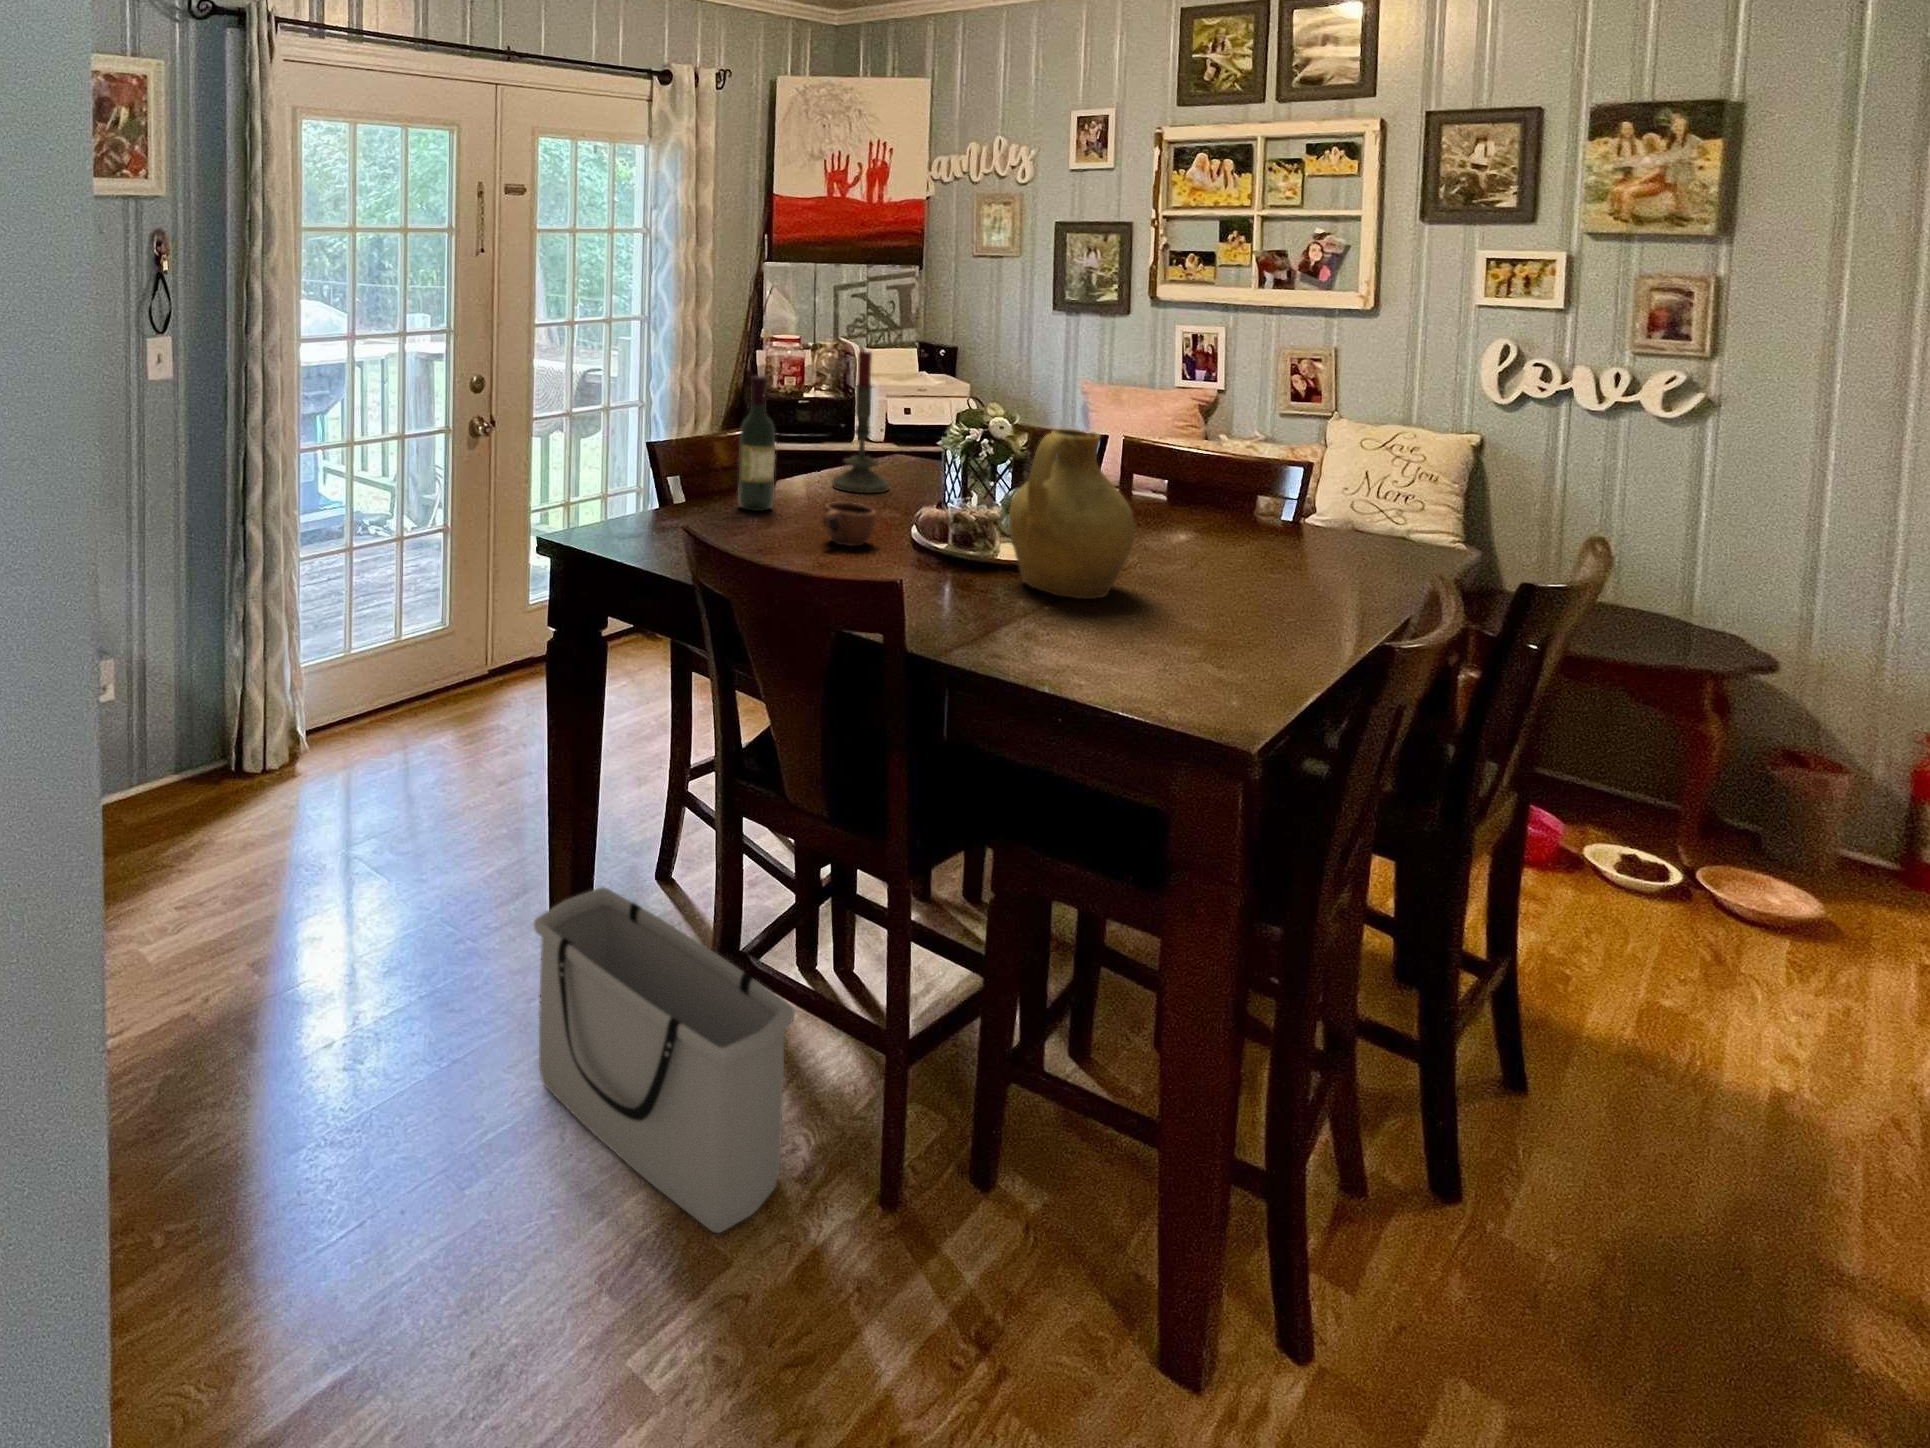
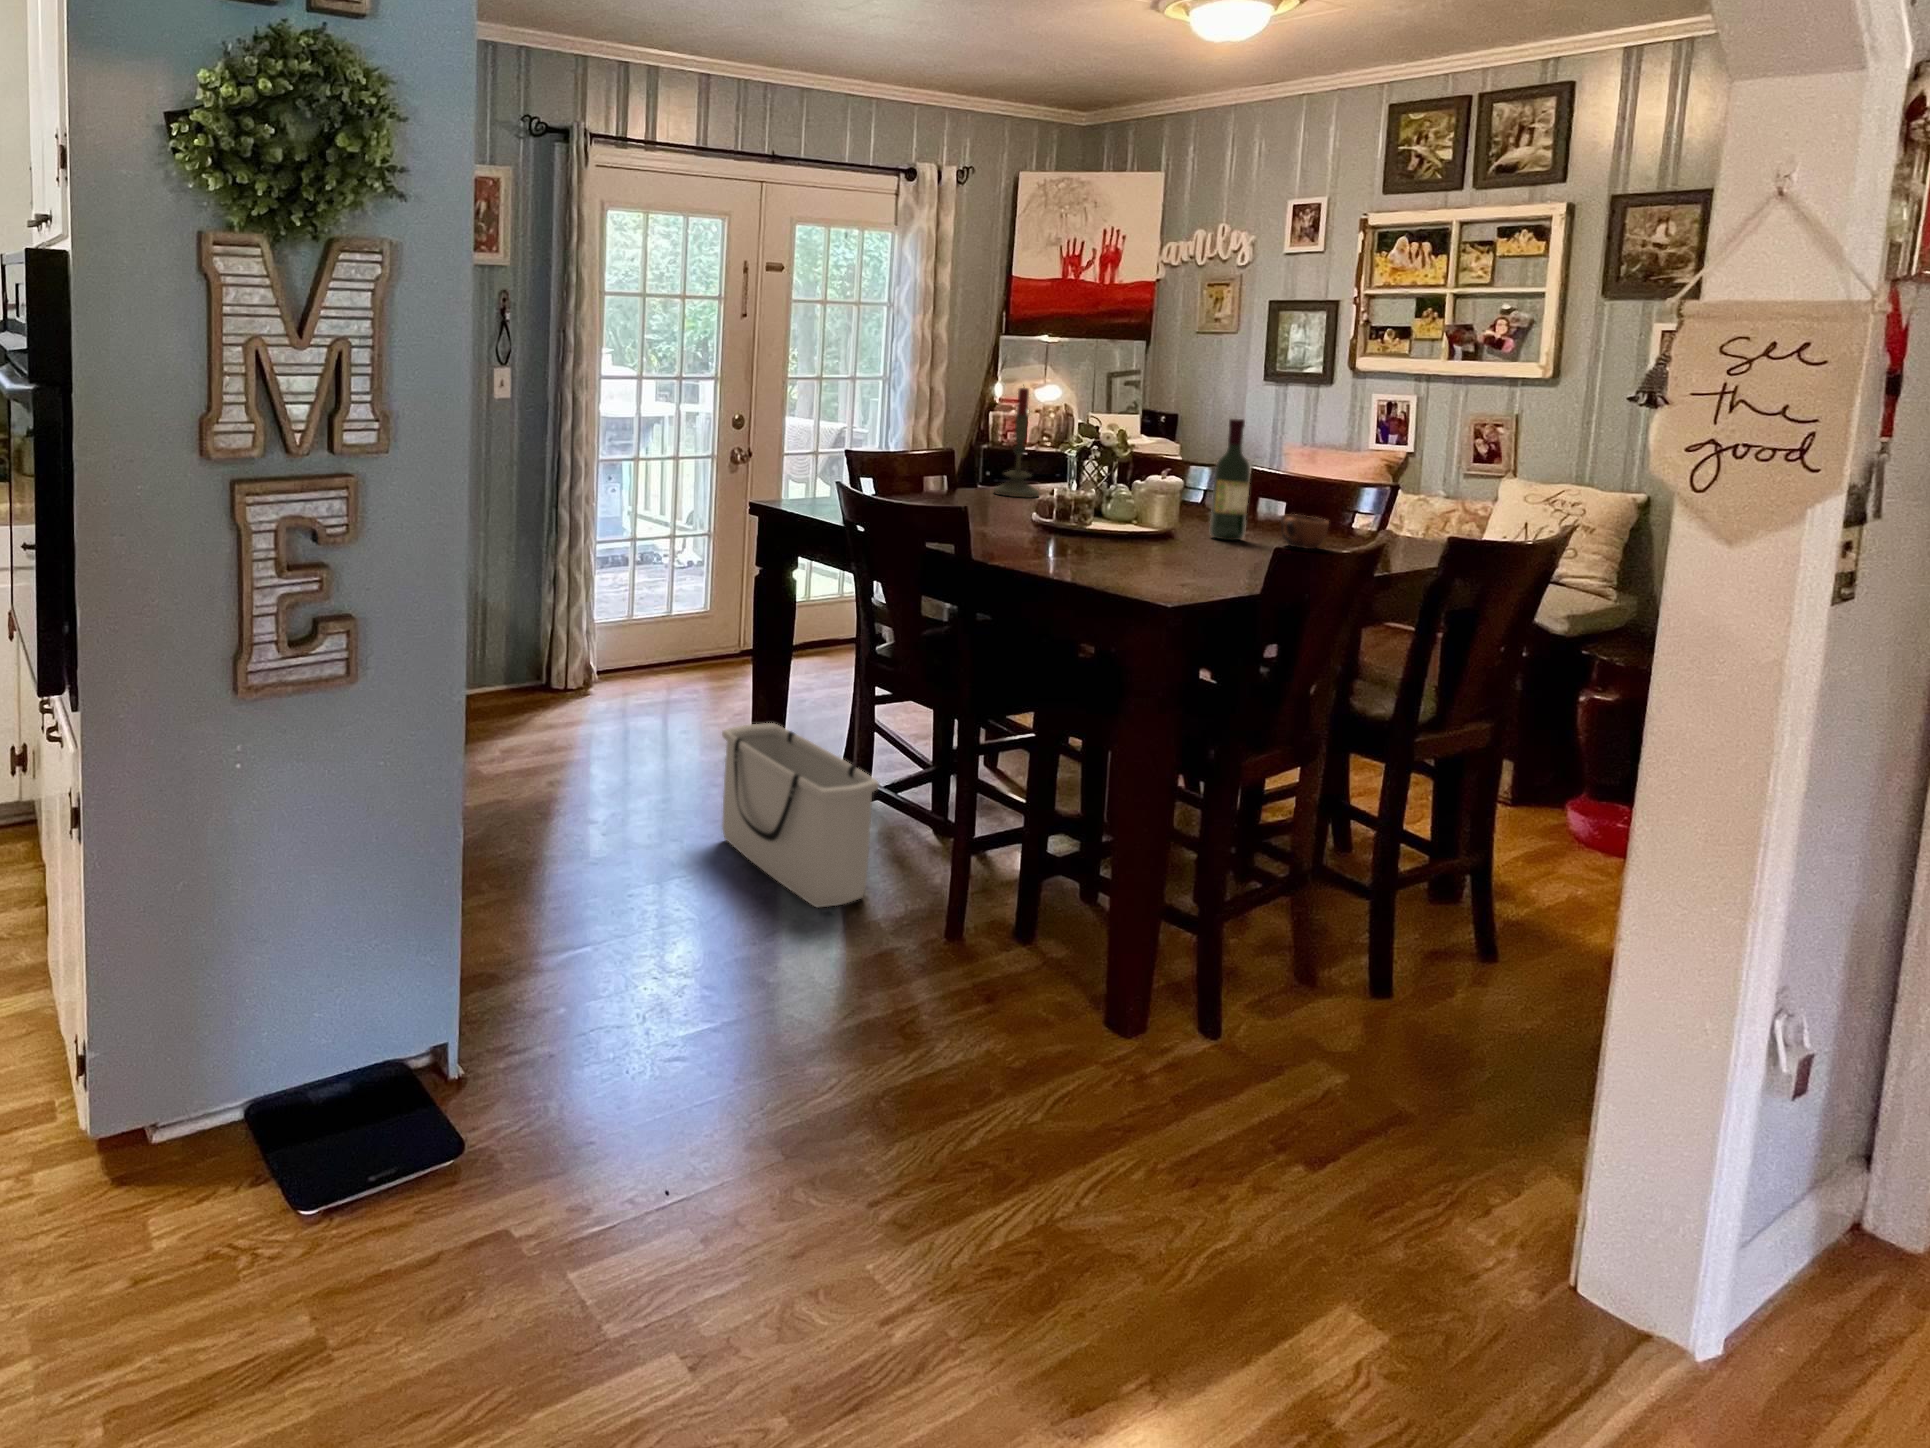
wine bottle: present [738,376,775,511] -> present [1210,419,1250,540]
pitcher: present [1009,428,1135,599] -> none [1073,423,1165,543]
mug: present [823,502,876,546] -> present [1281,514,1329,549]

